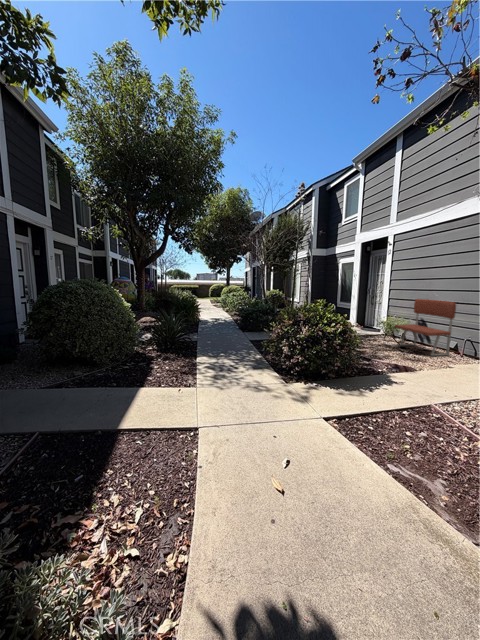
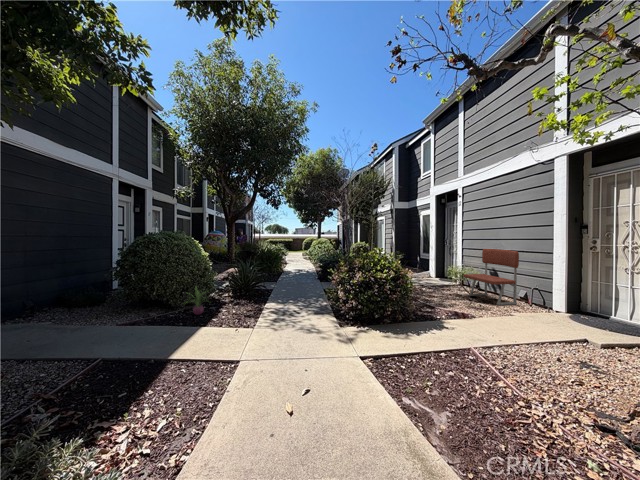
decorative plant: none [110,341,142,373] -> present [193,288,204,315]

